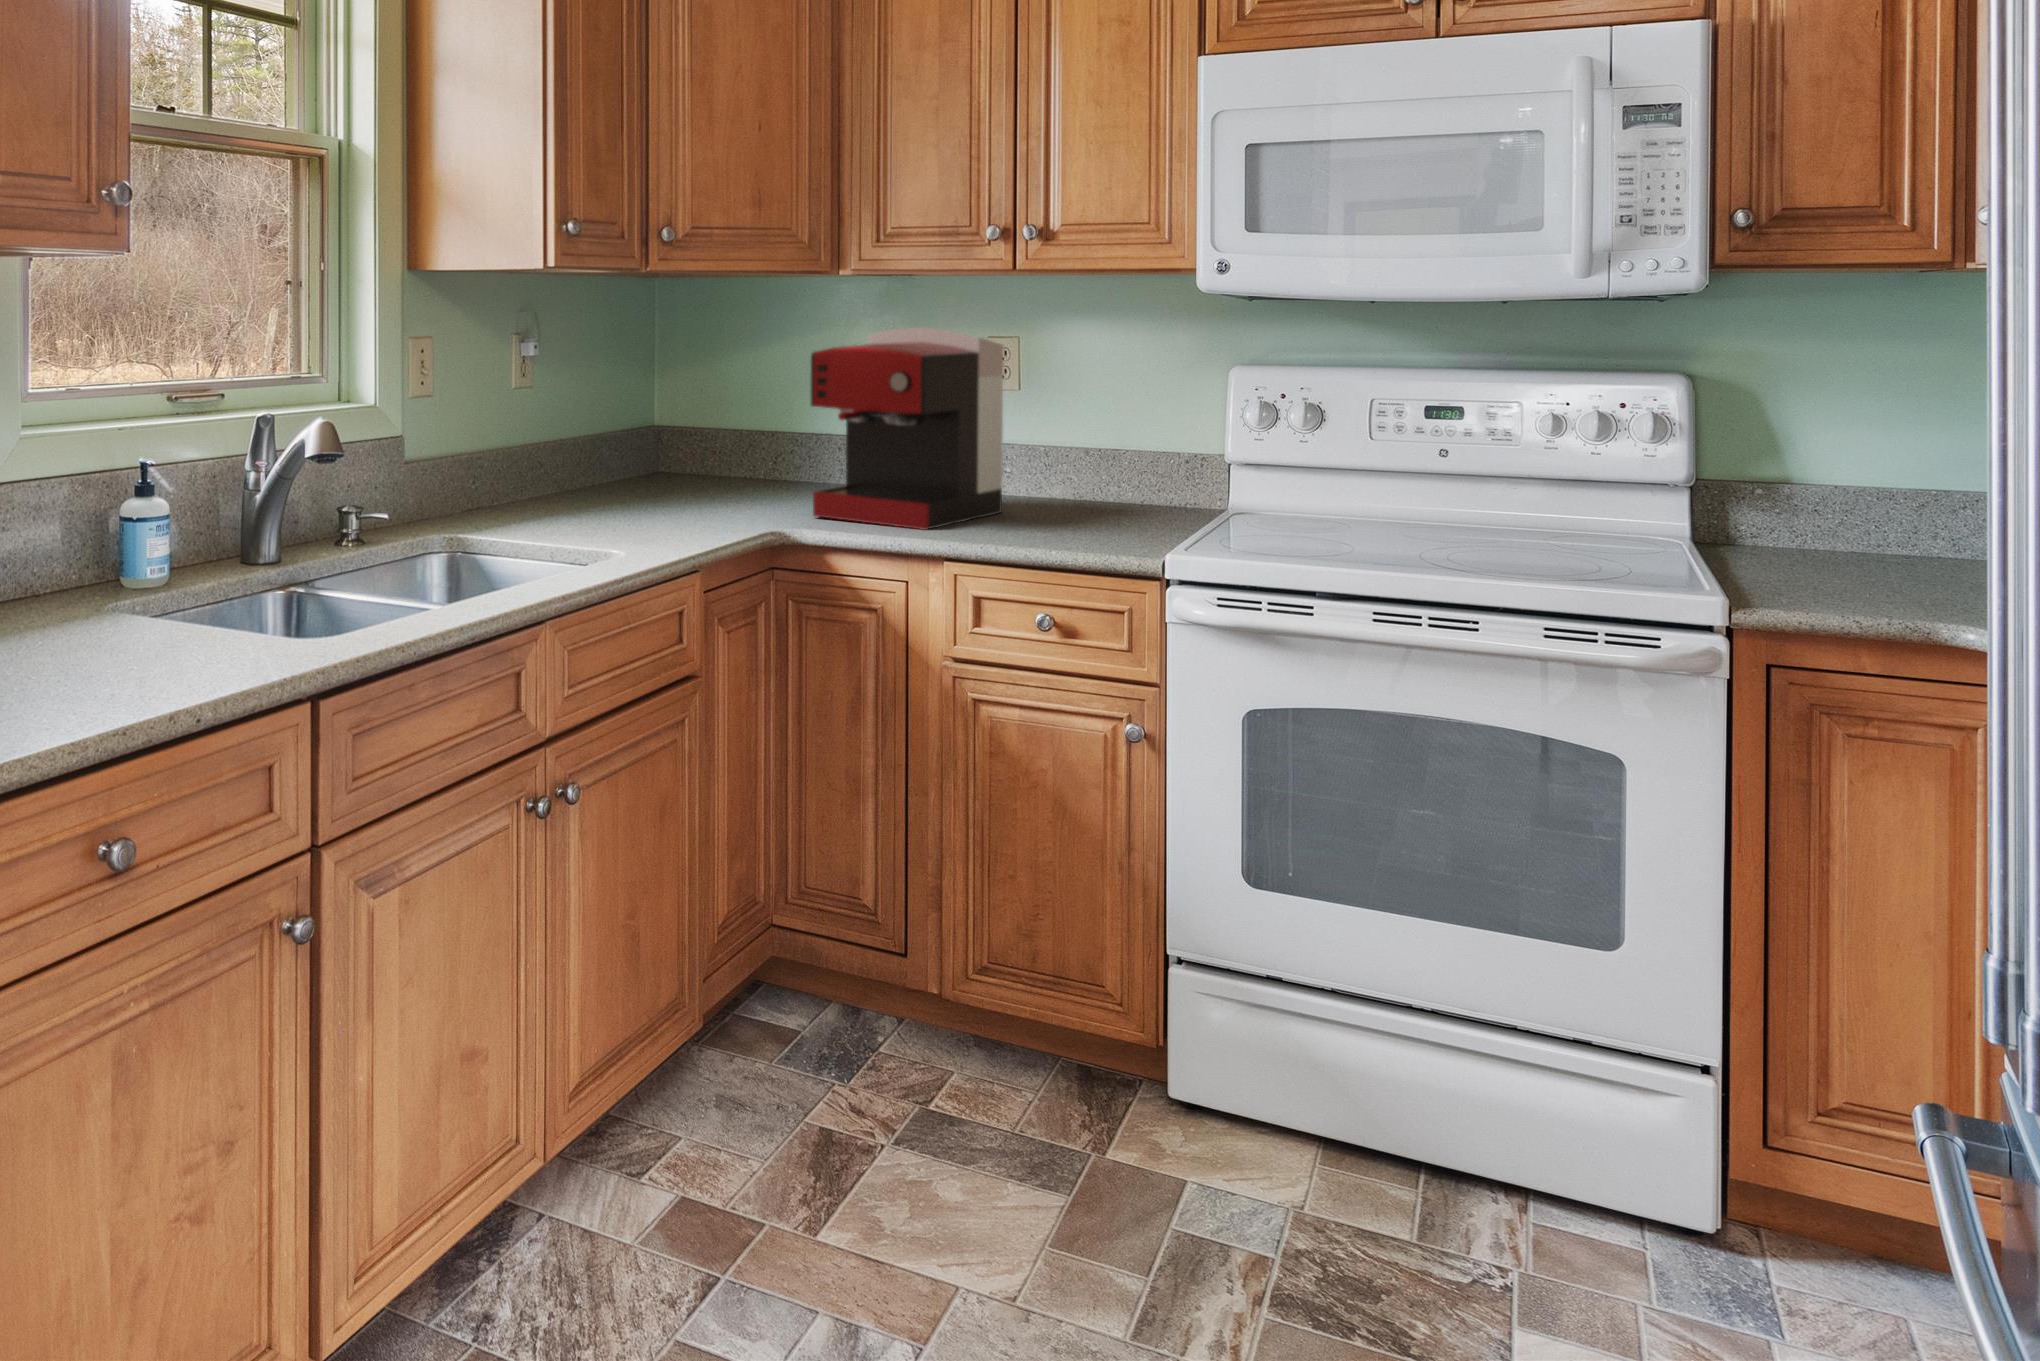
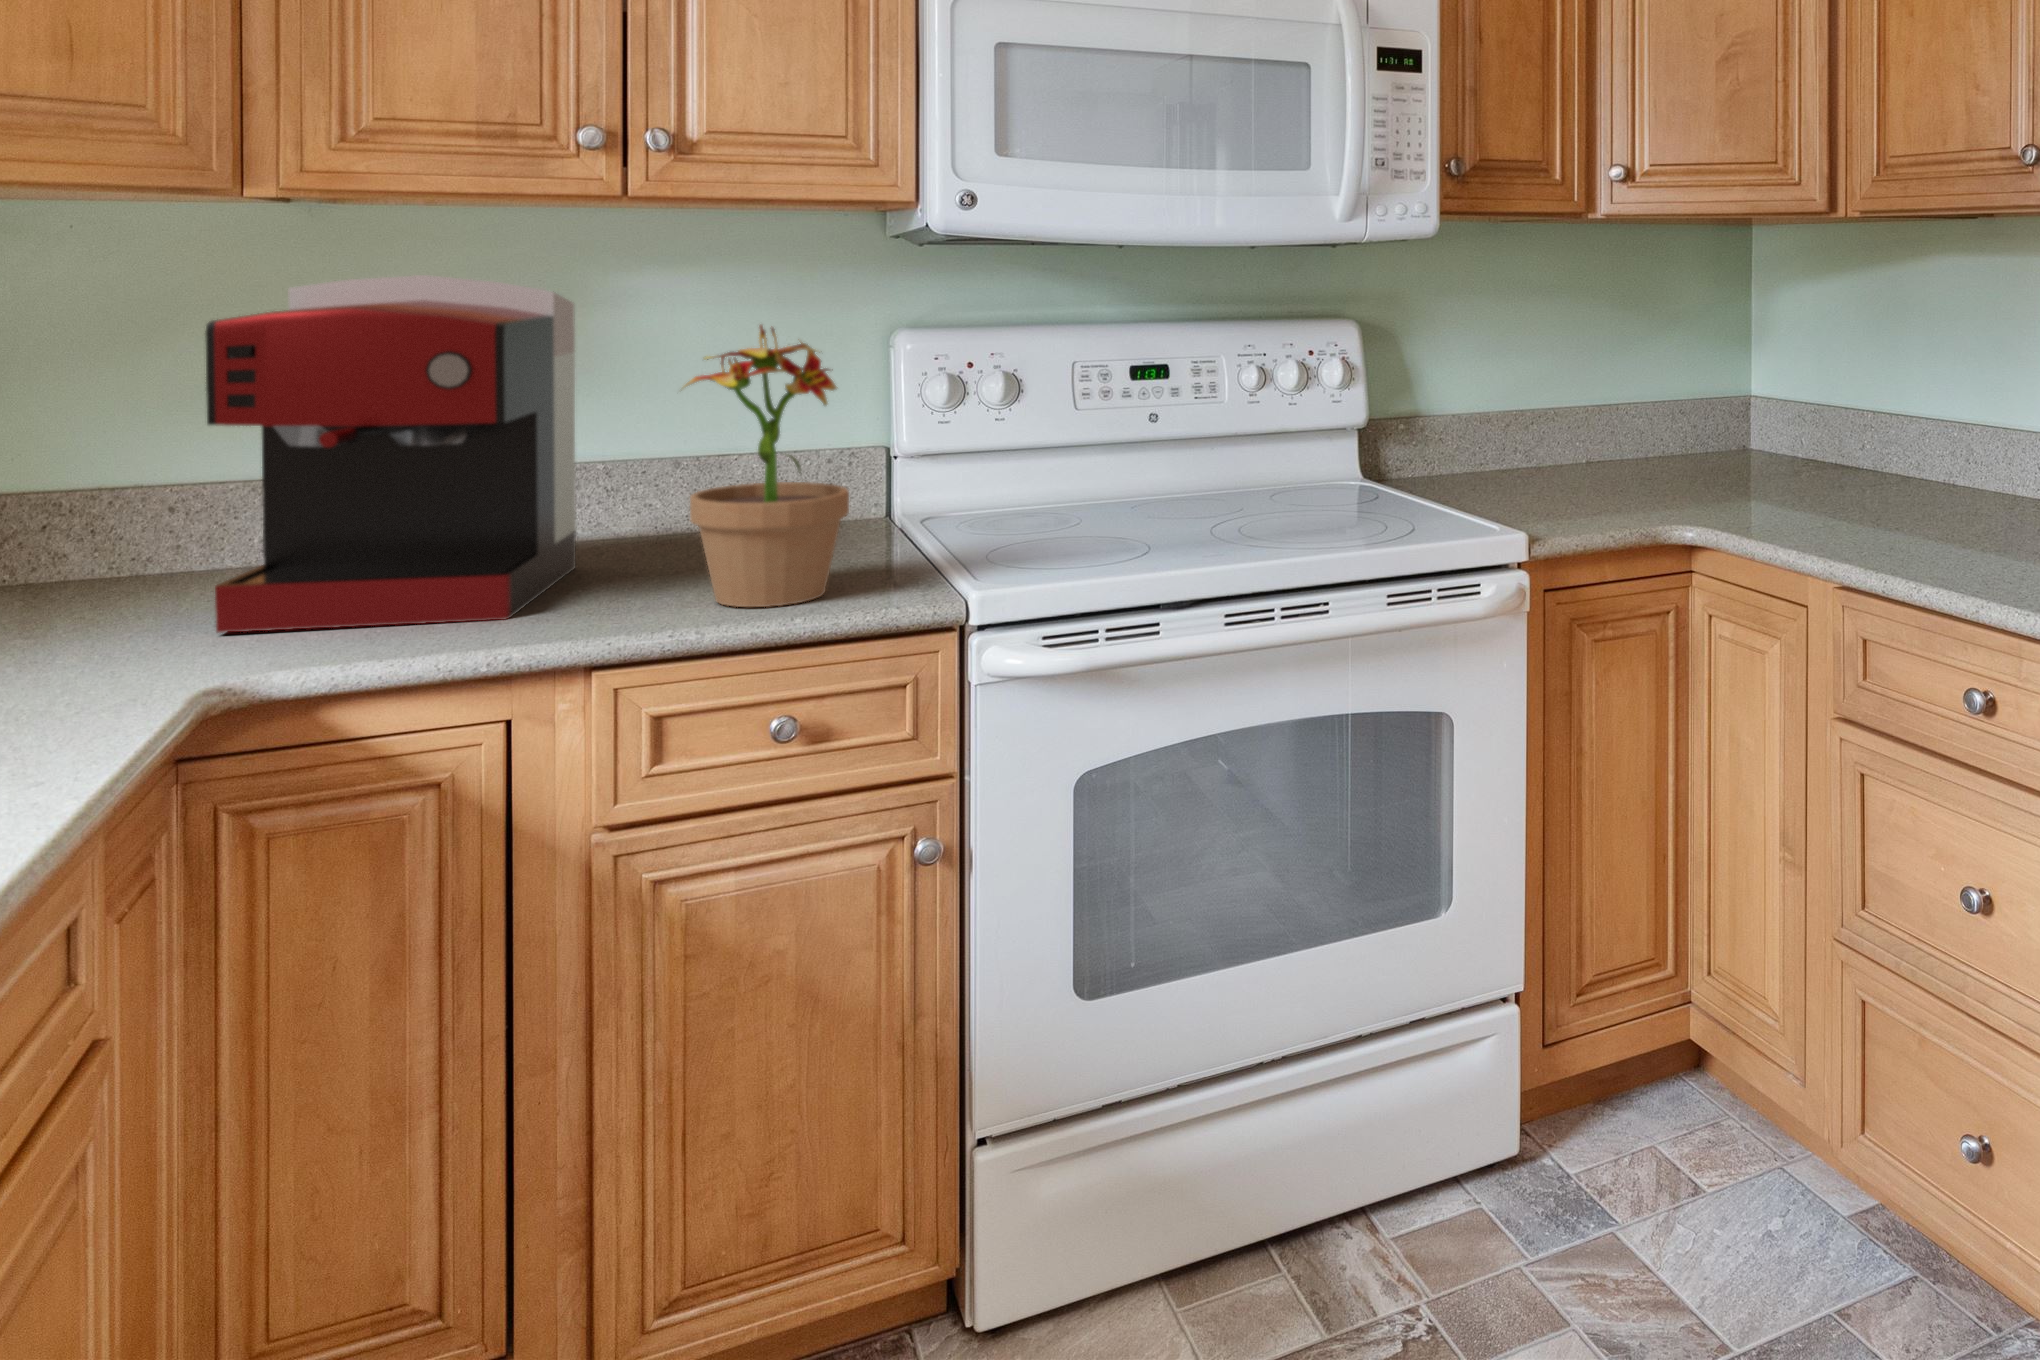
potted plant: none [1001,359,1108,545] -> present [684,325,849,607]

